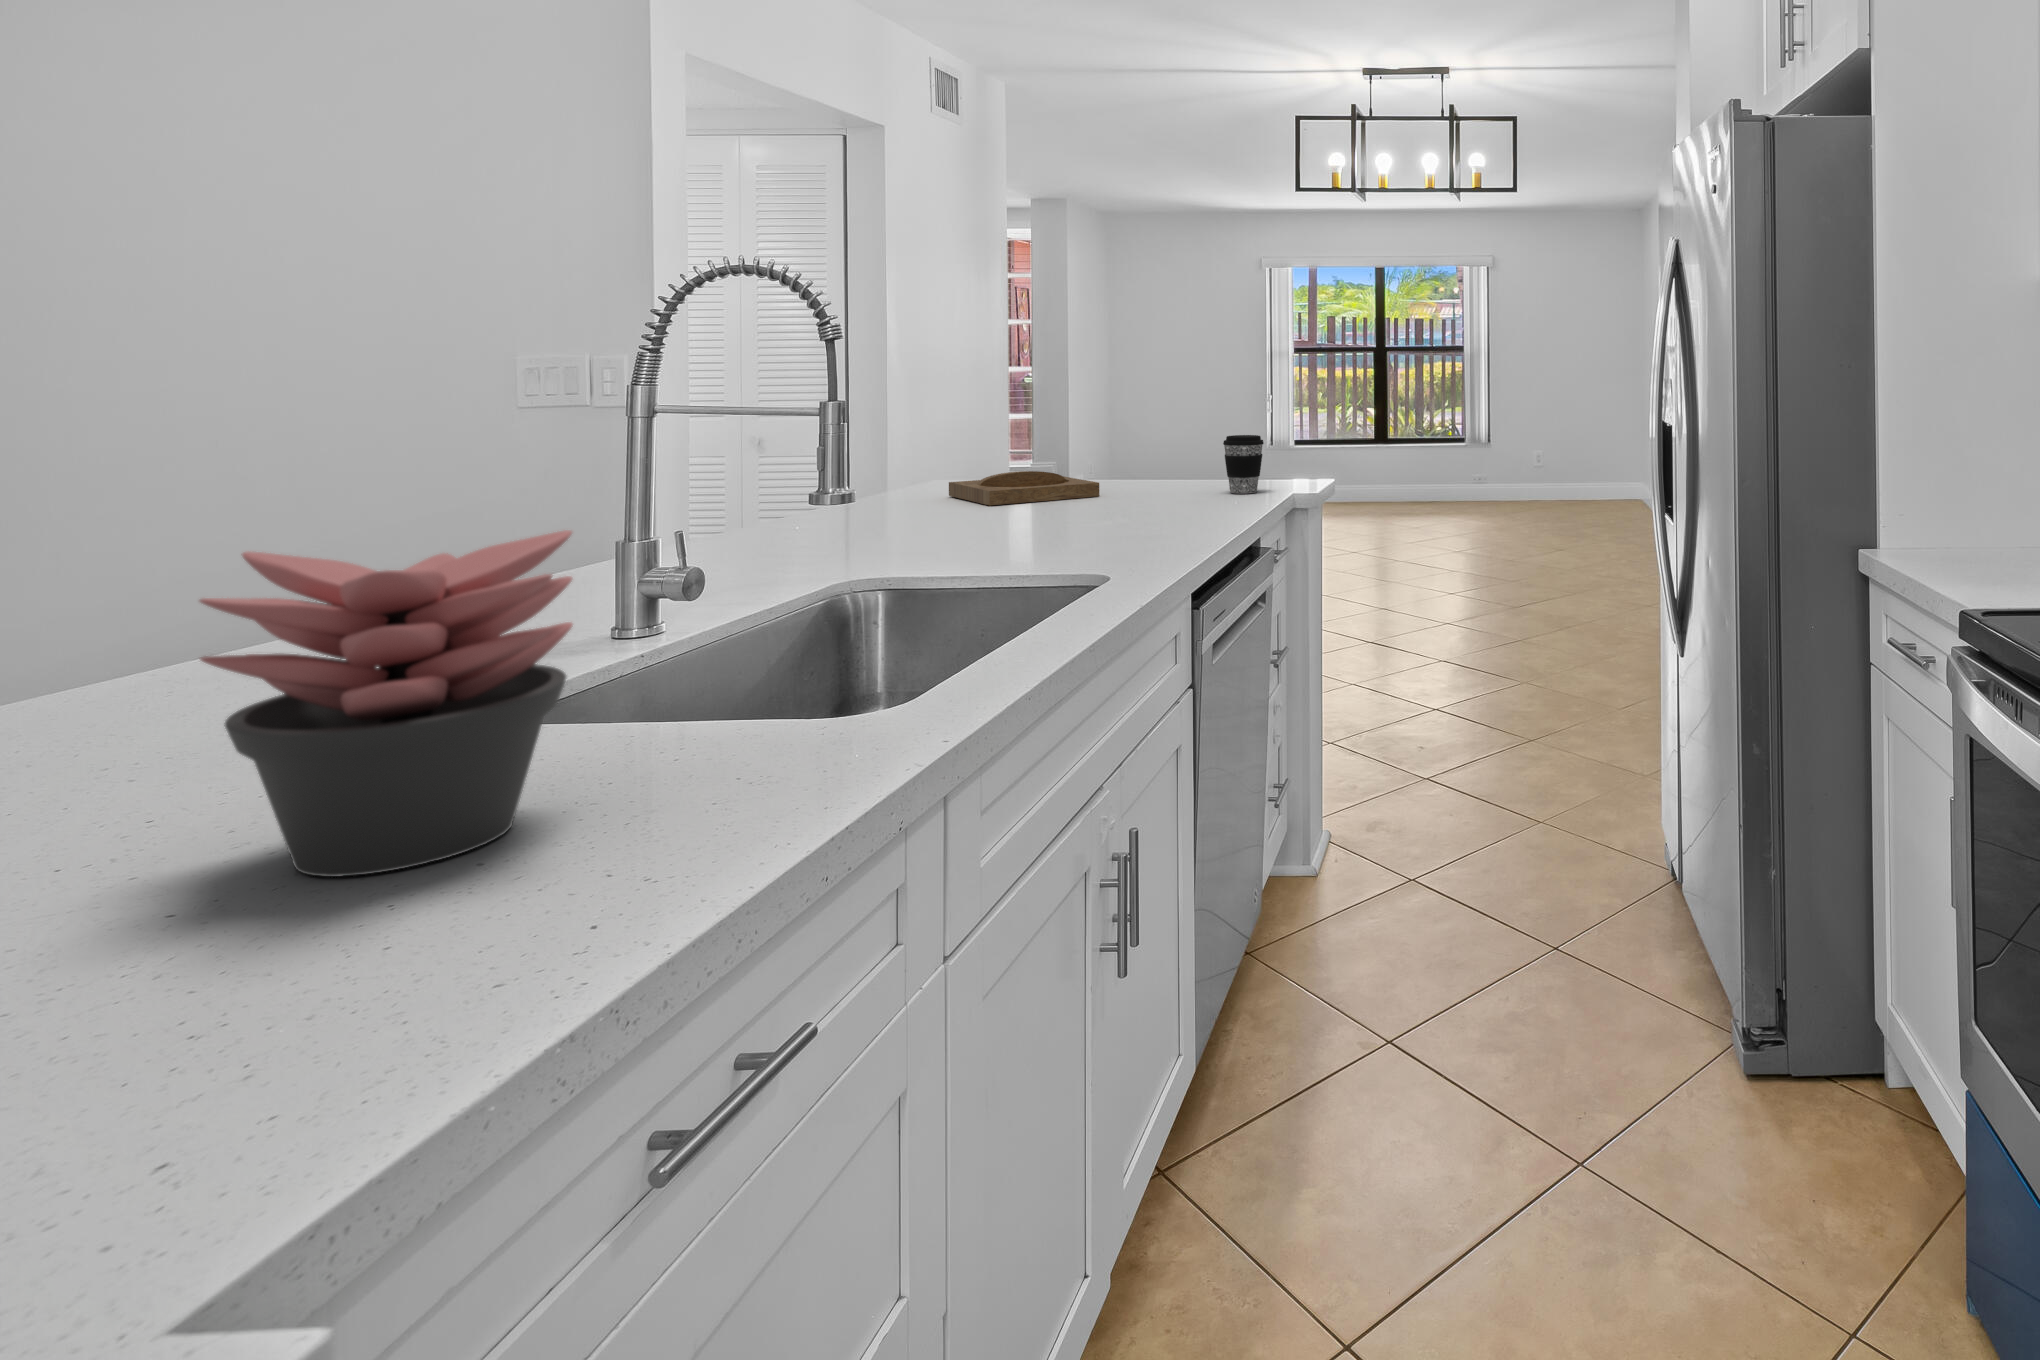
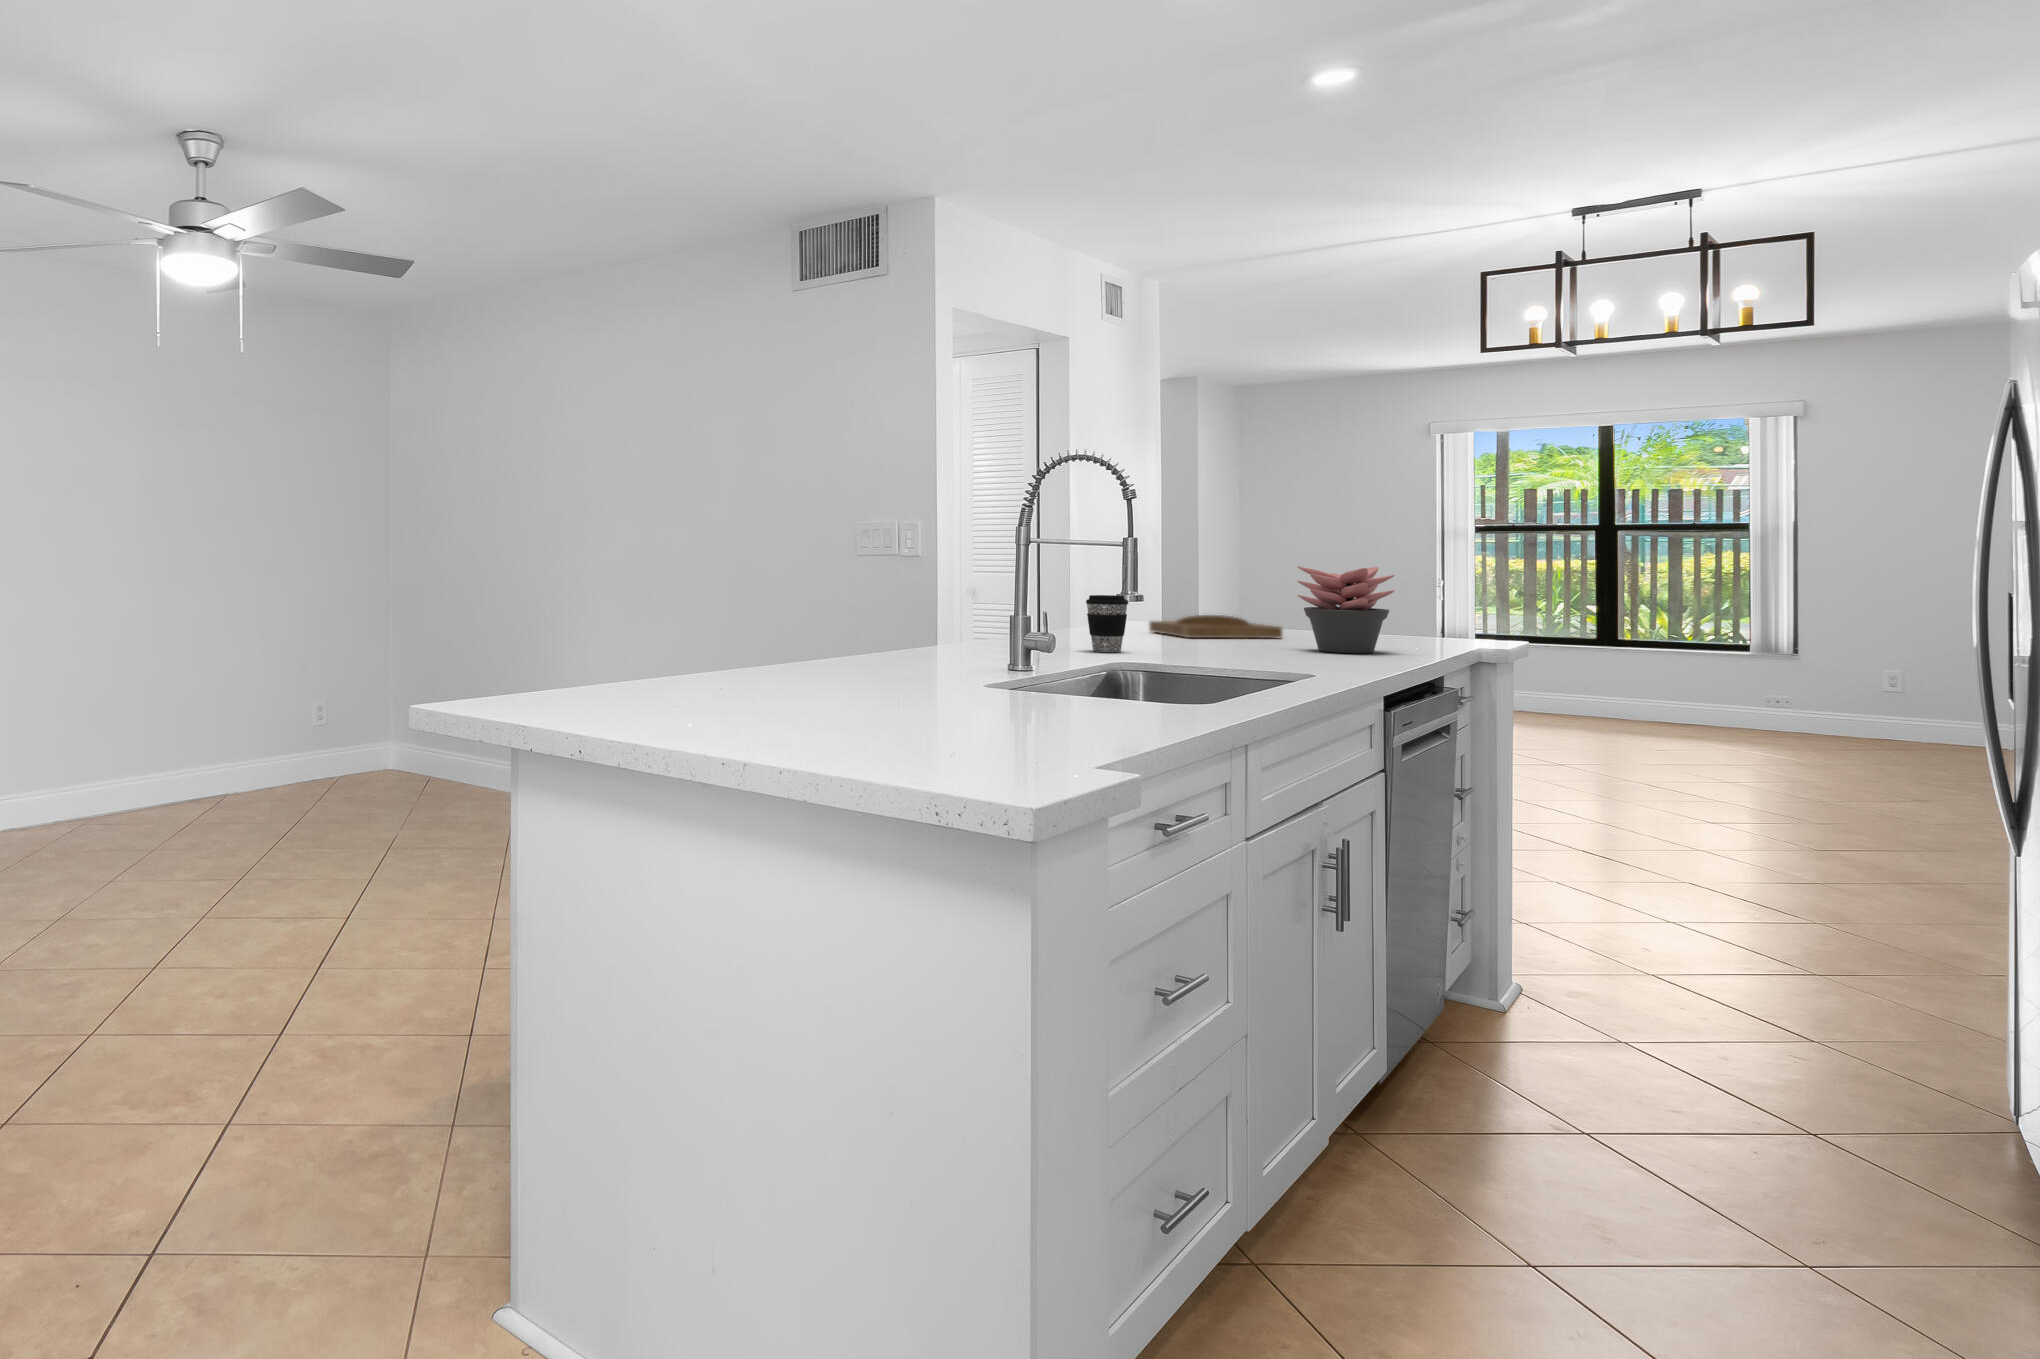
coffee cup: present [1223,435,1264,494] -> present [1086,595,1128,652]
succulent plant: present [200,530,573,877] -> present [1298,566,1395,653]

